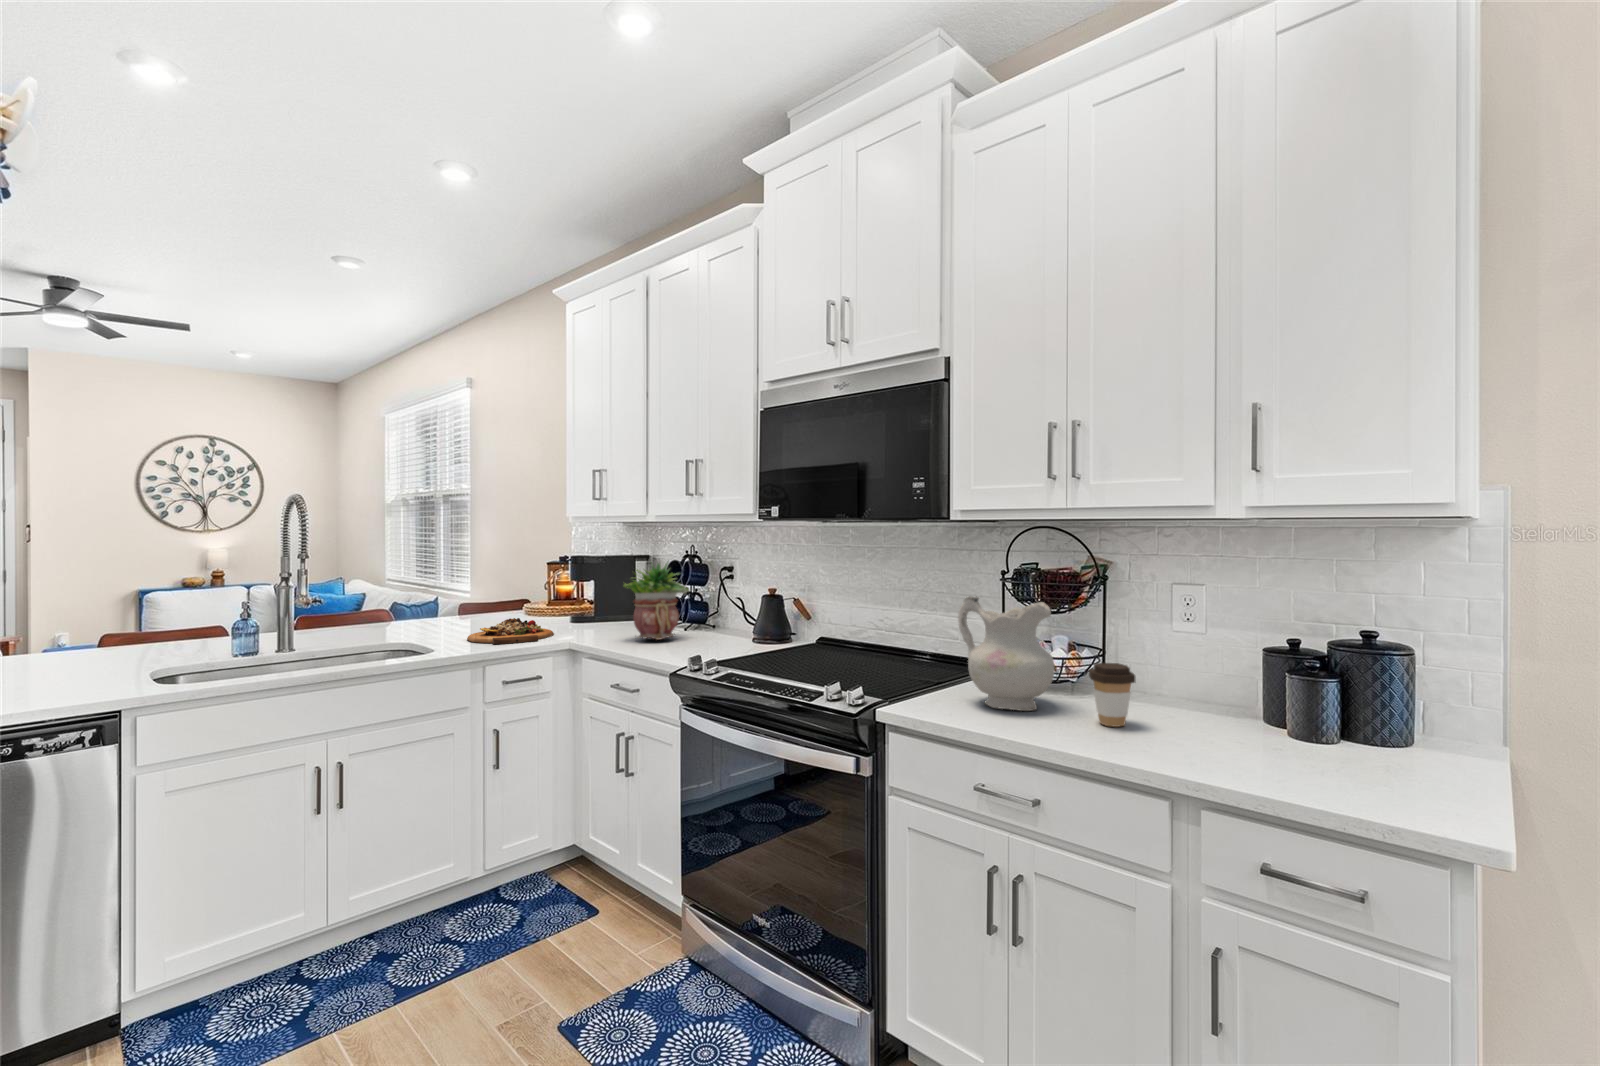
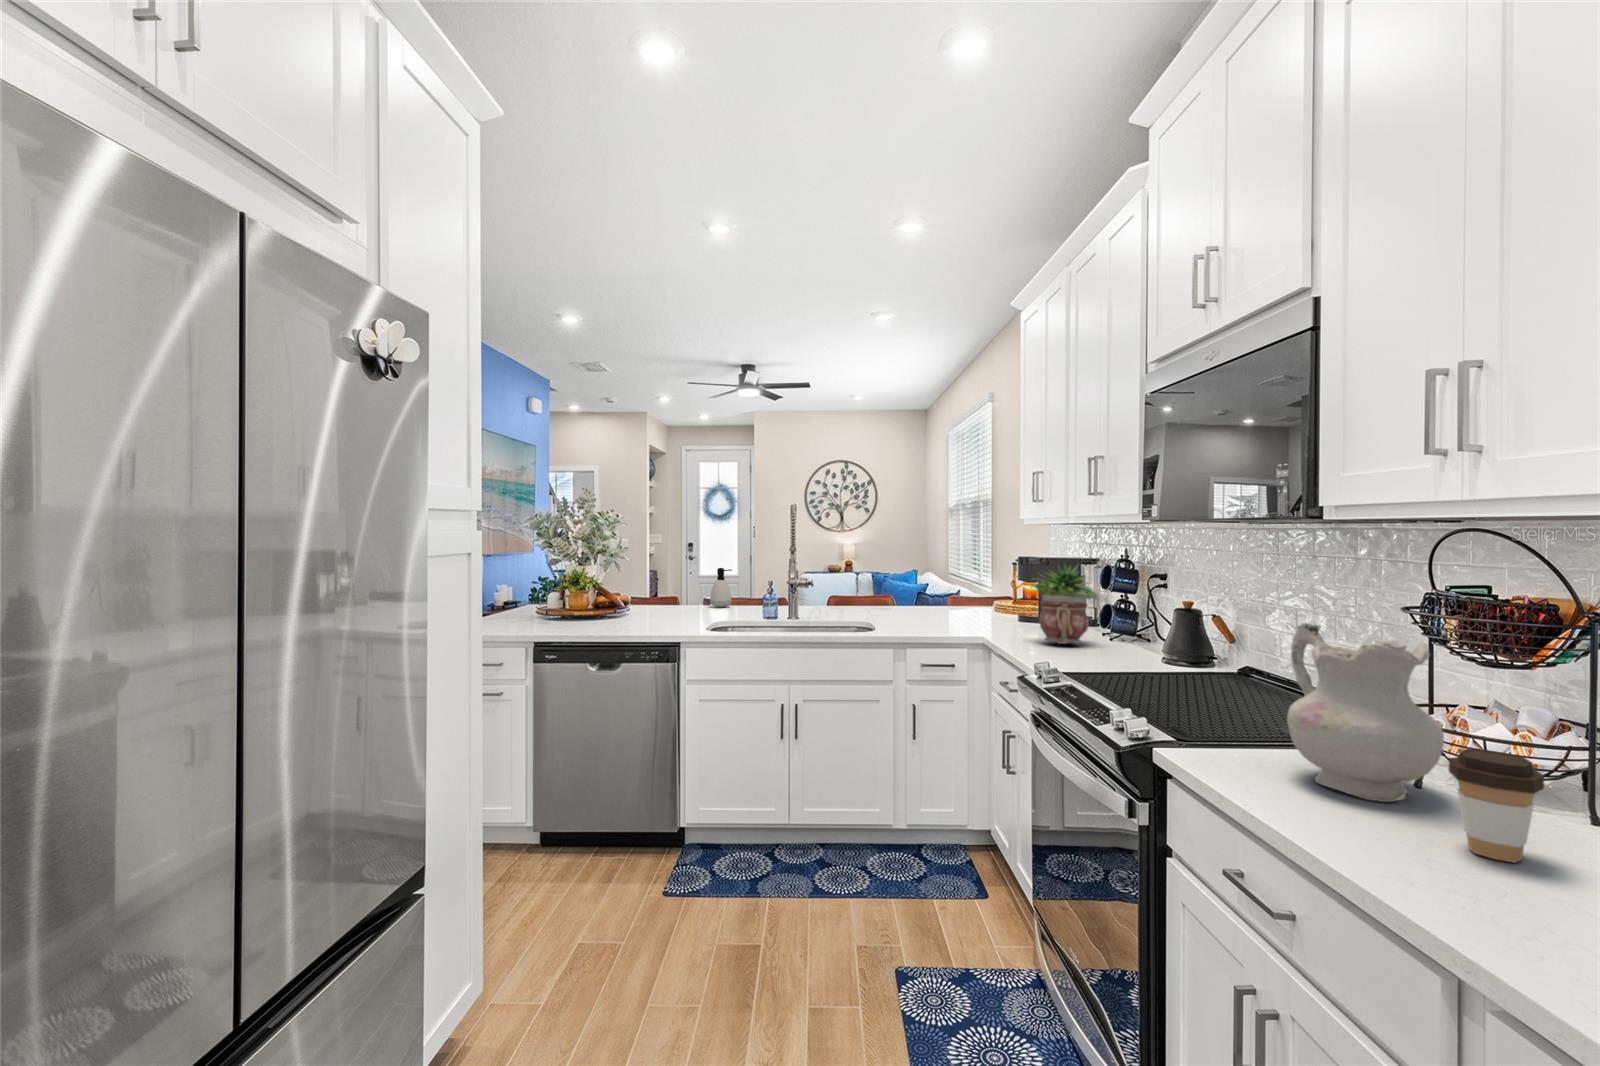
soap dispenser: none [80,593,125,654] -> present [710,568,732,607]
cutting board: present [467,618,554,644] -> none [914,609,988,632]

